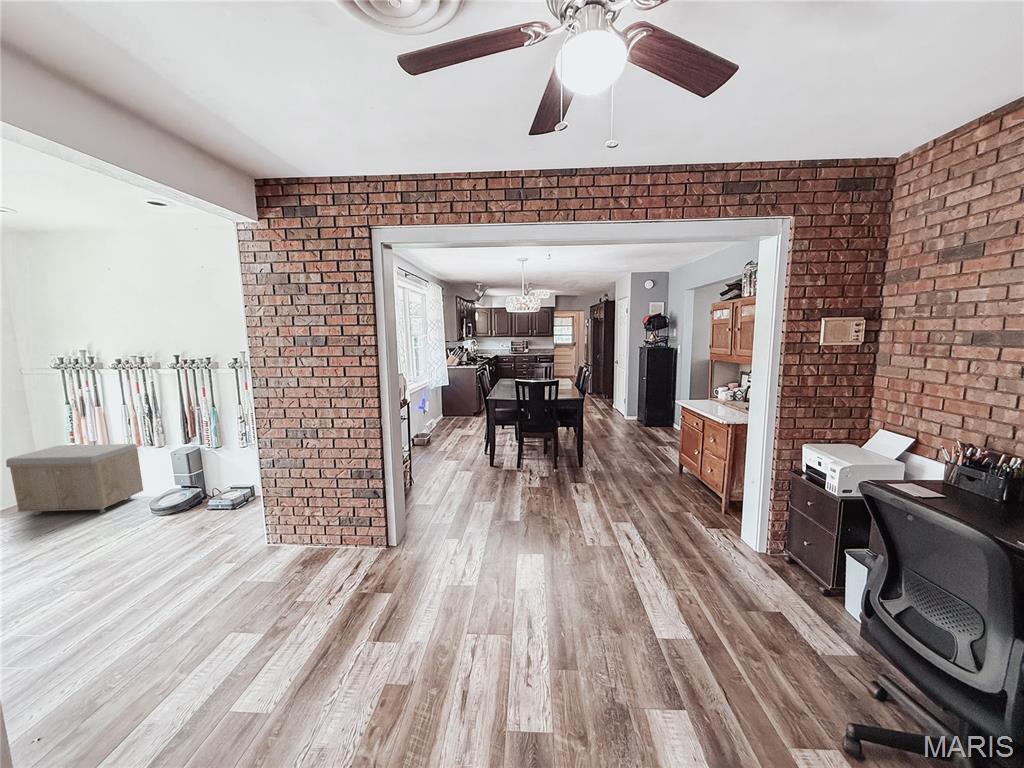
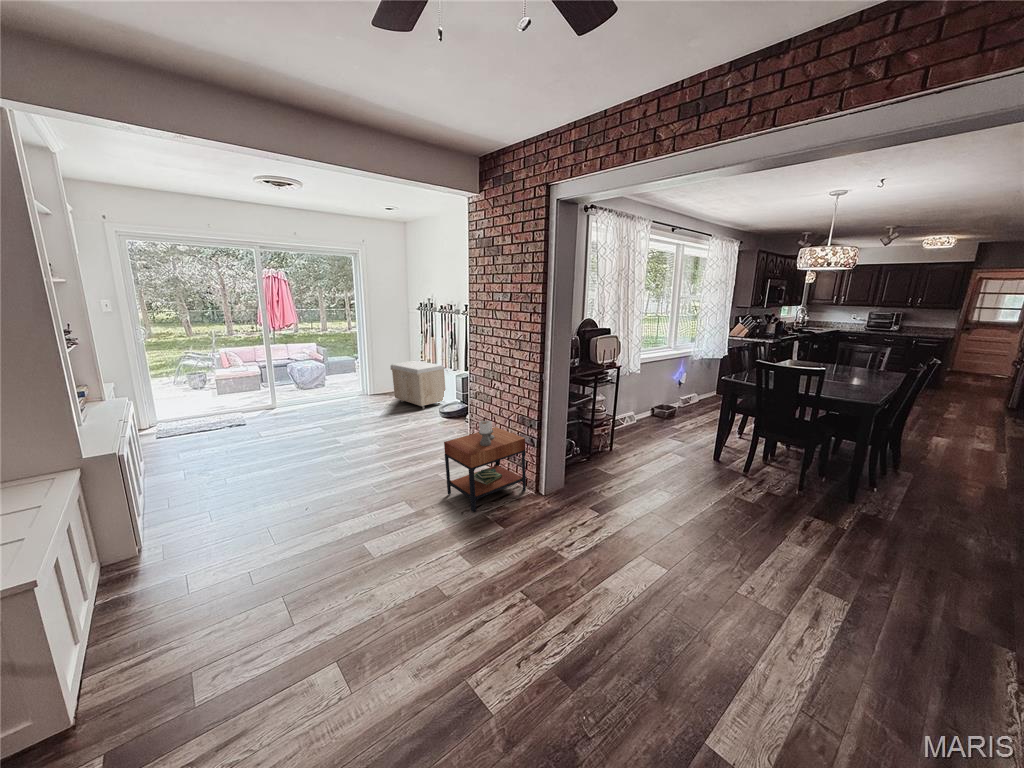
side table: none [277,487,372,595] -> present [444,421,526,512]

